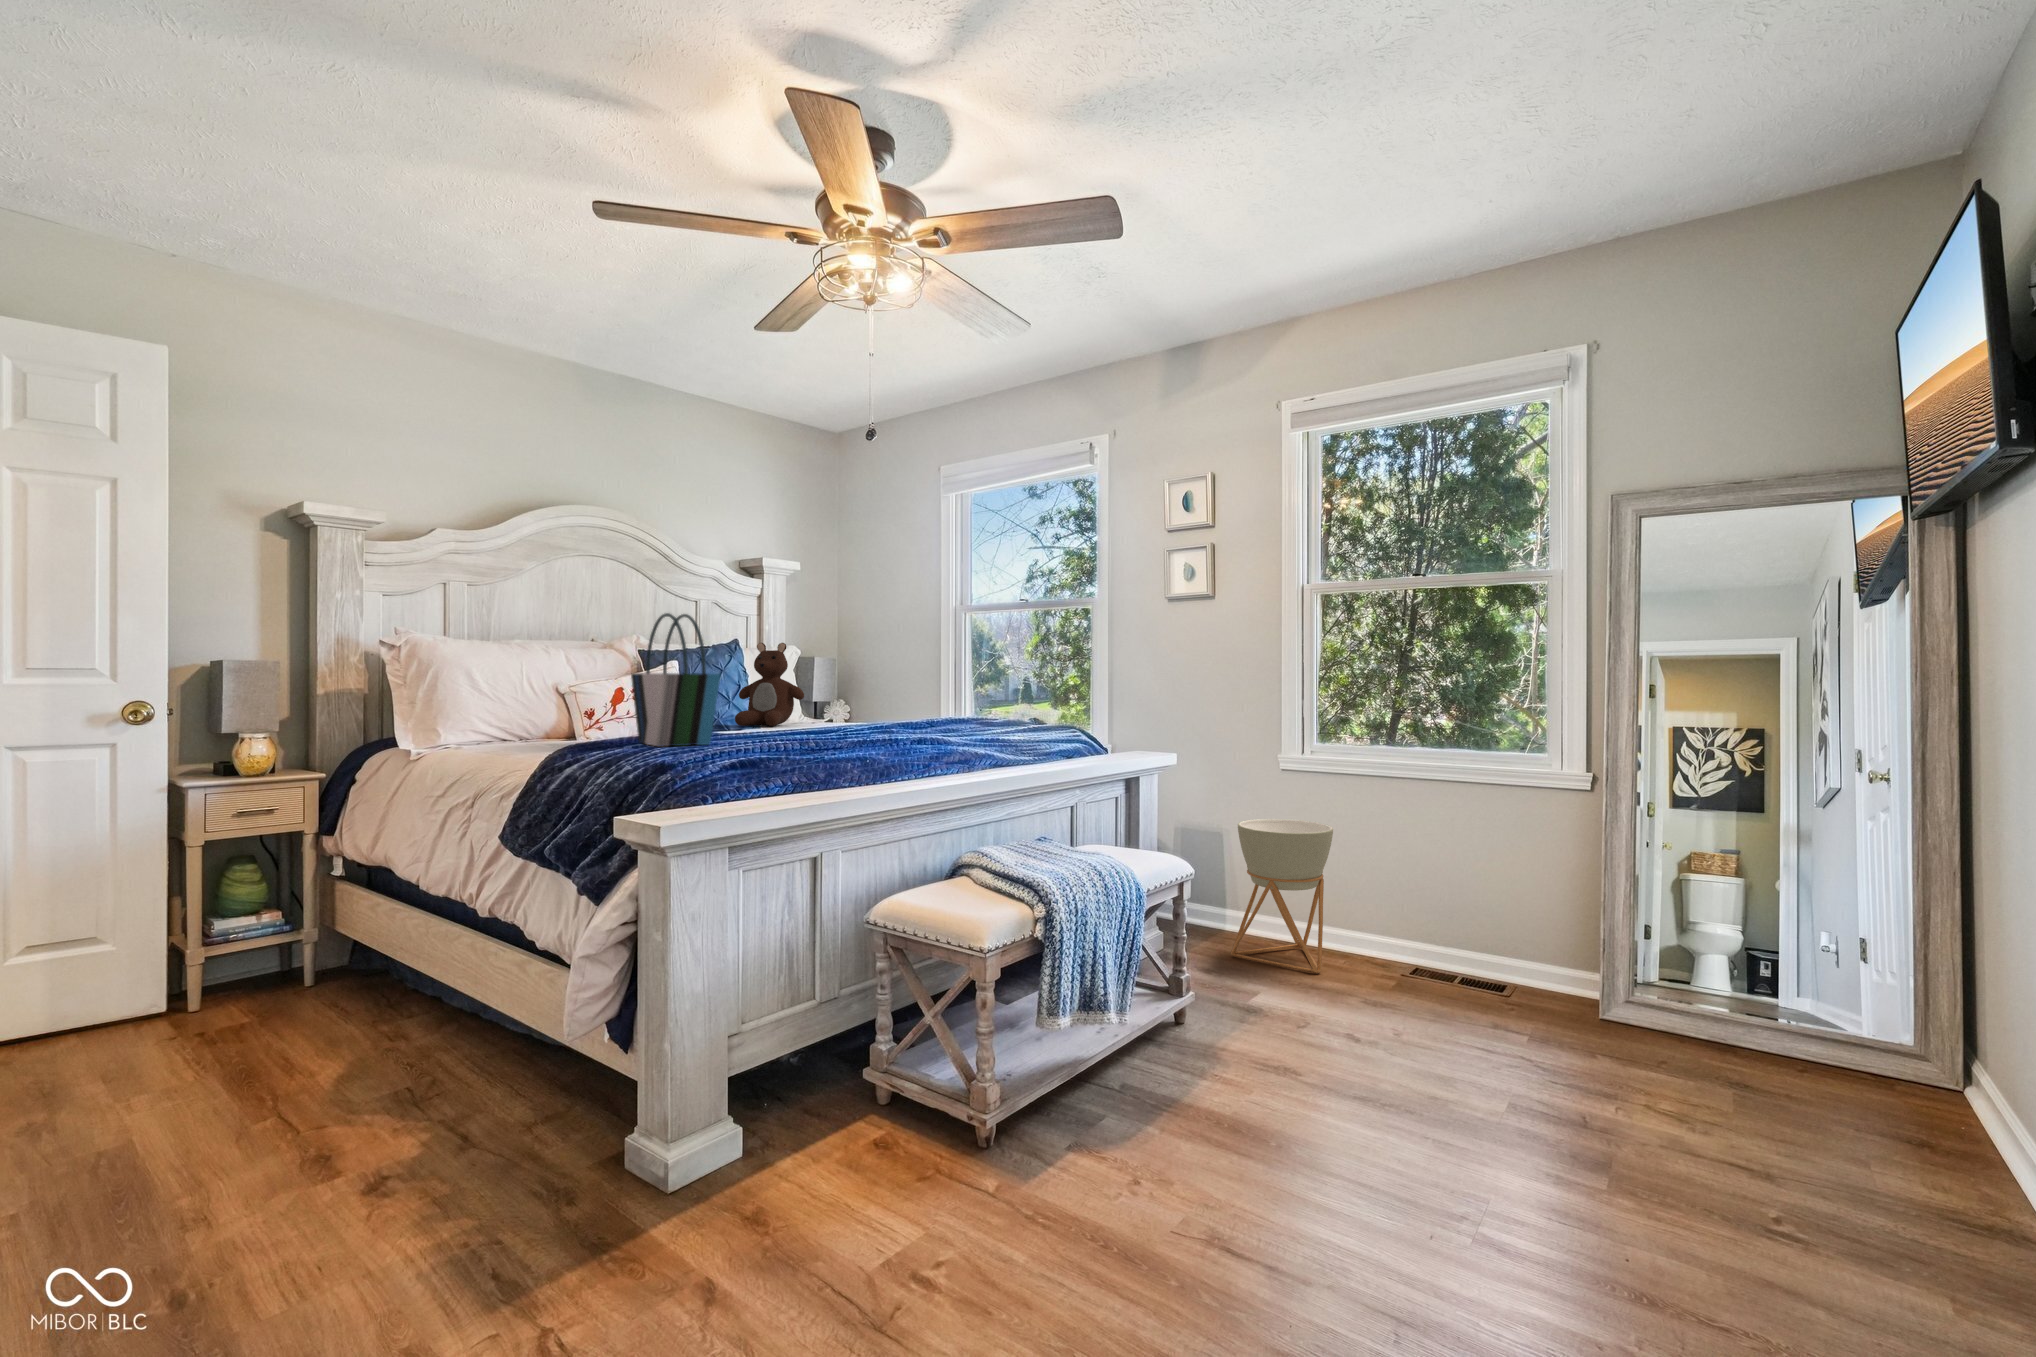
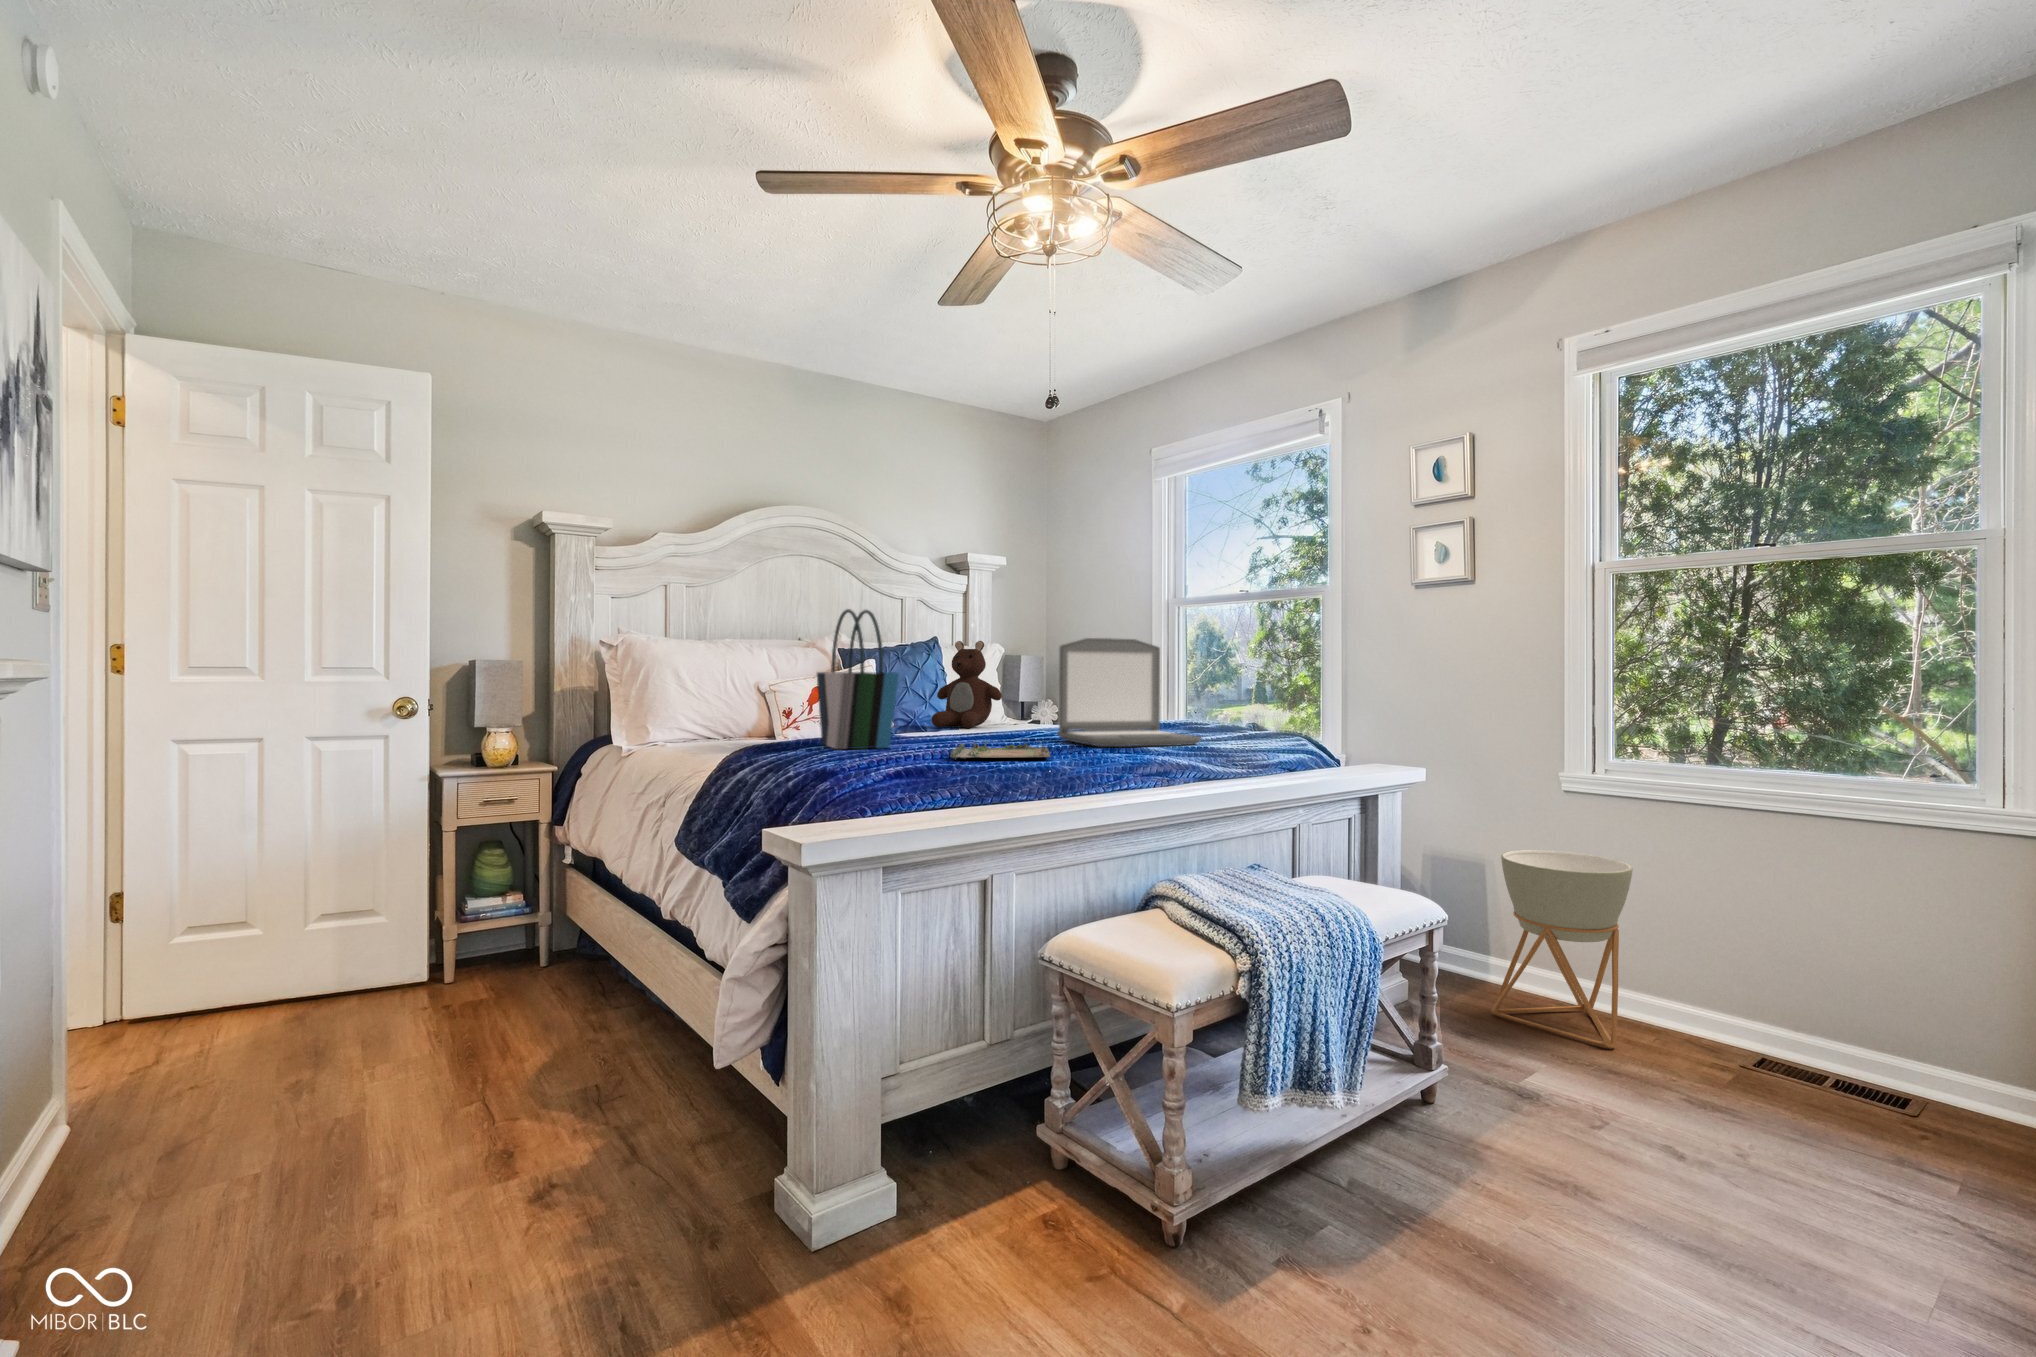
laptop: none [866,642,996,739] -> present [1058,638,1202,747]
tray: none [778,731,871,752] -> present [950,739,1051,759]

